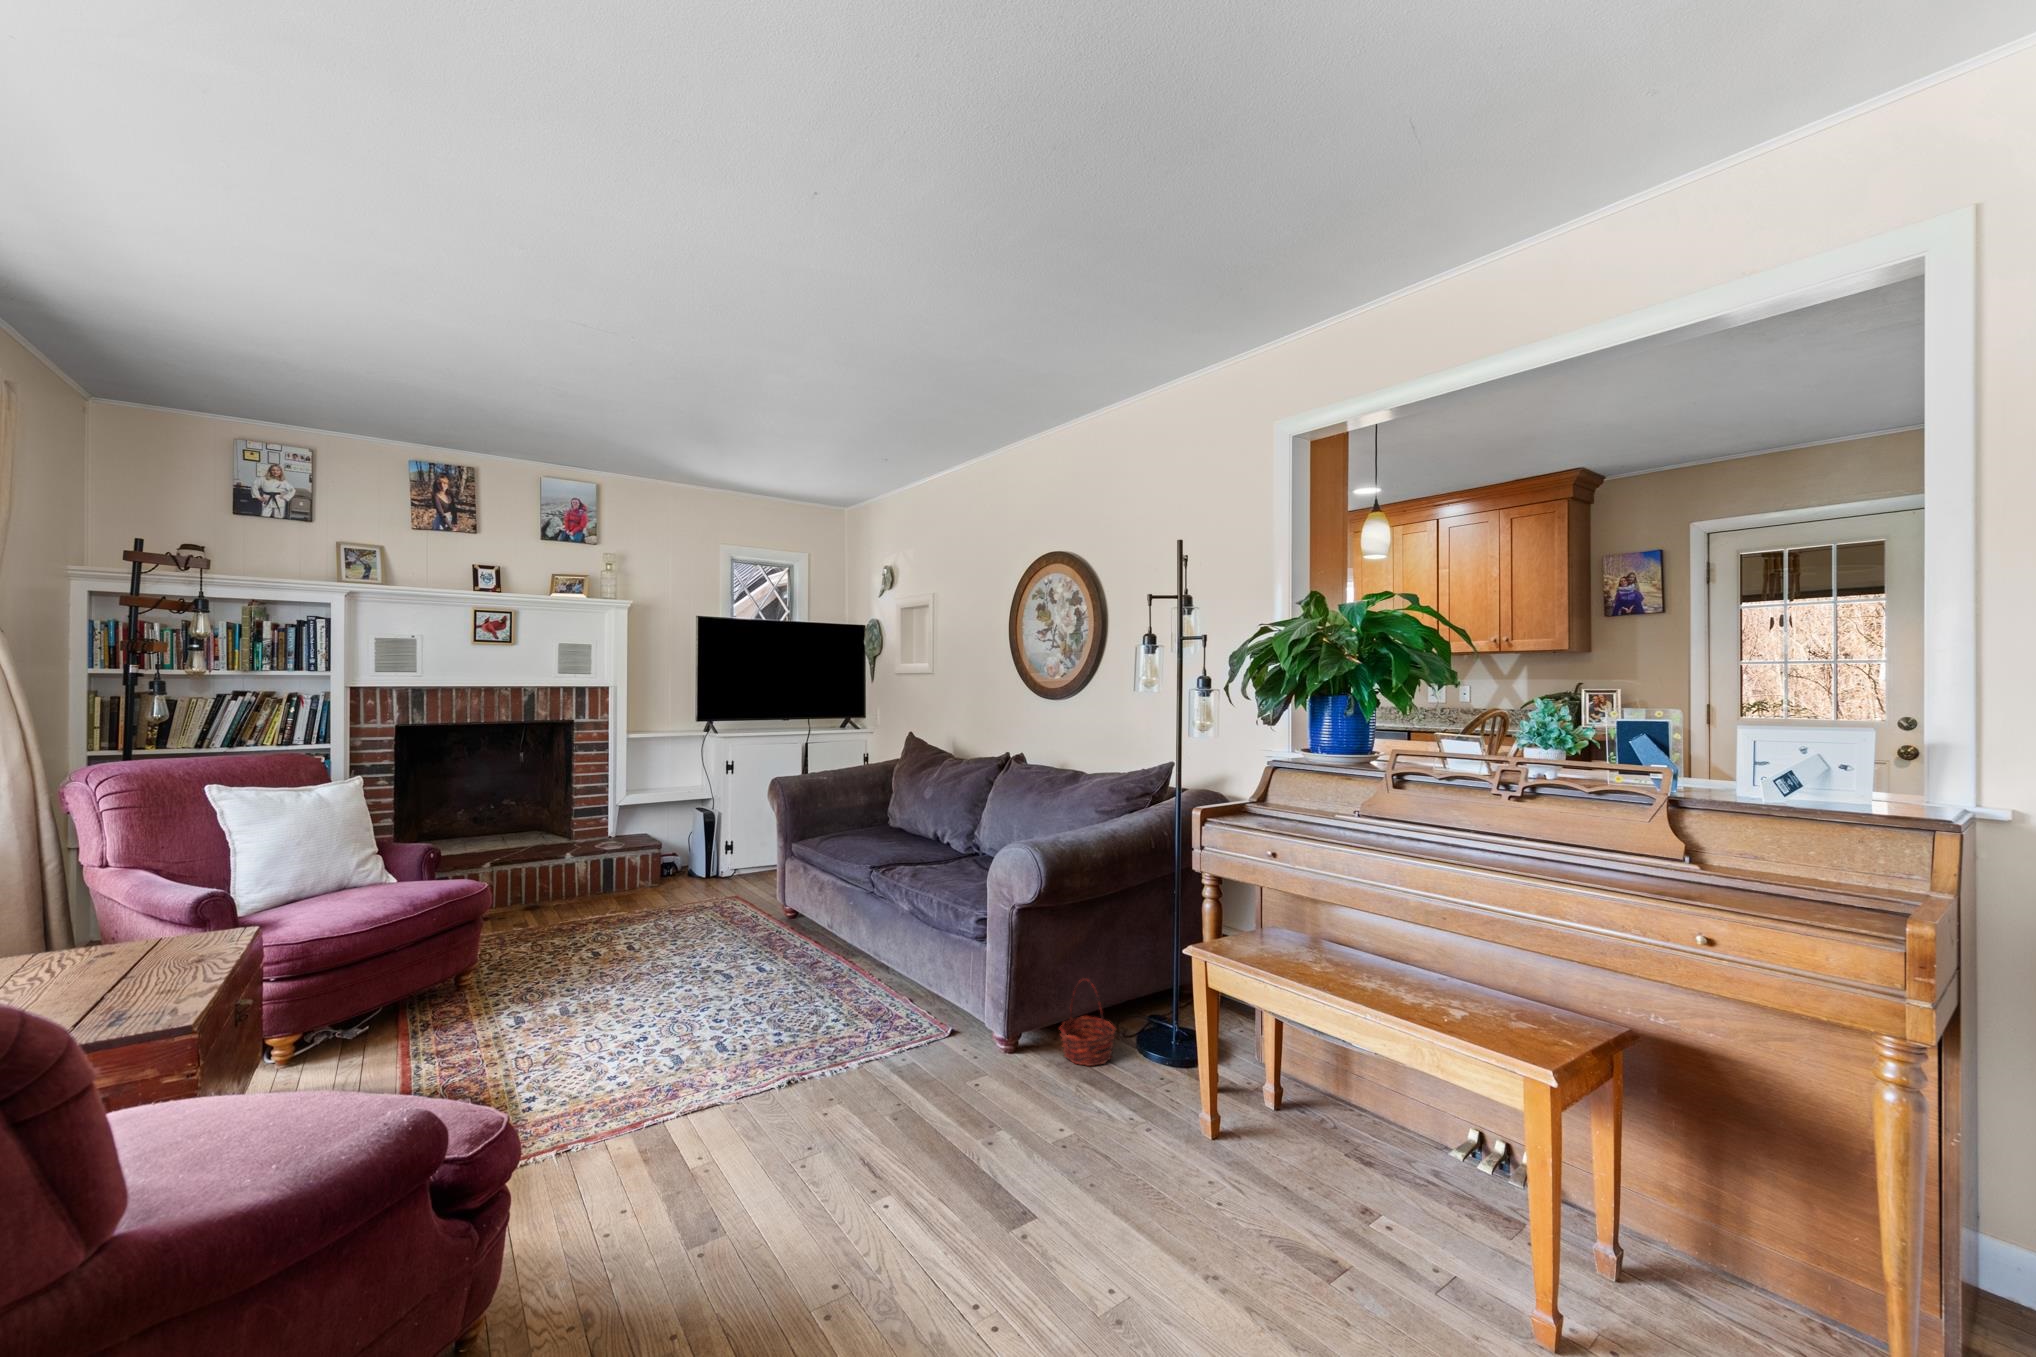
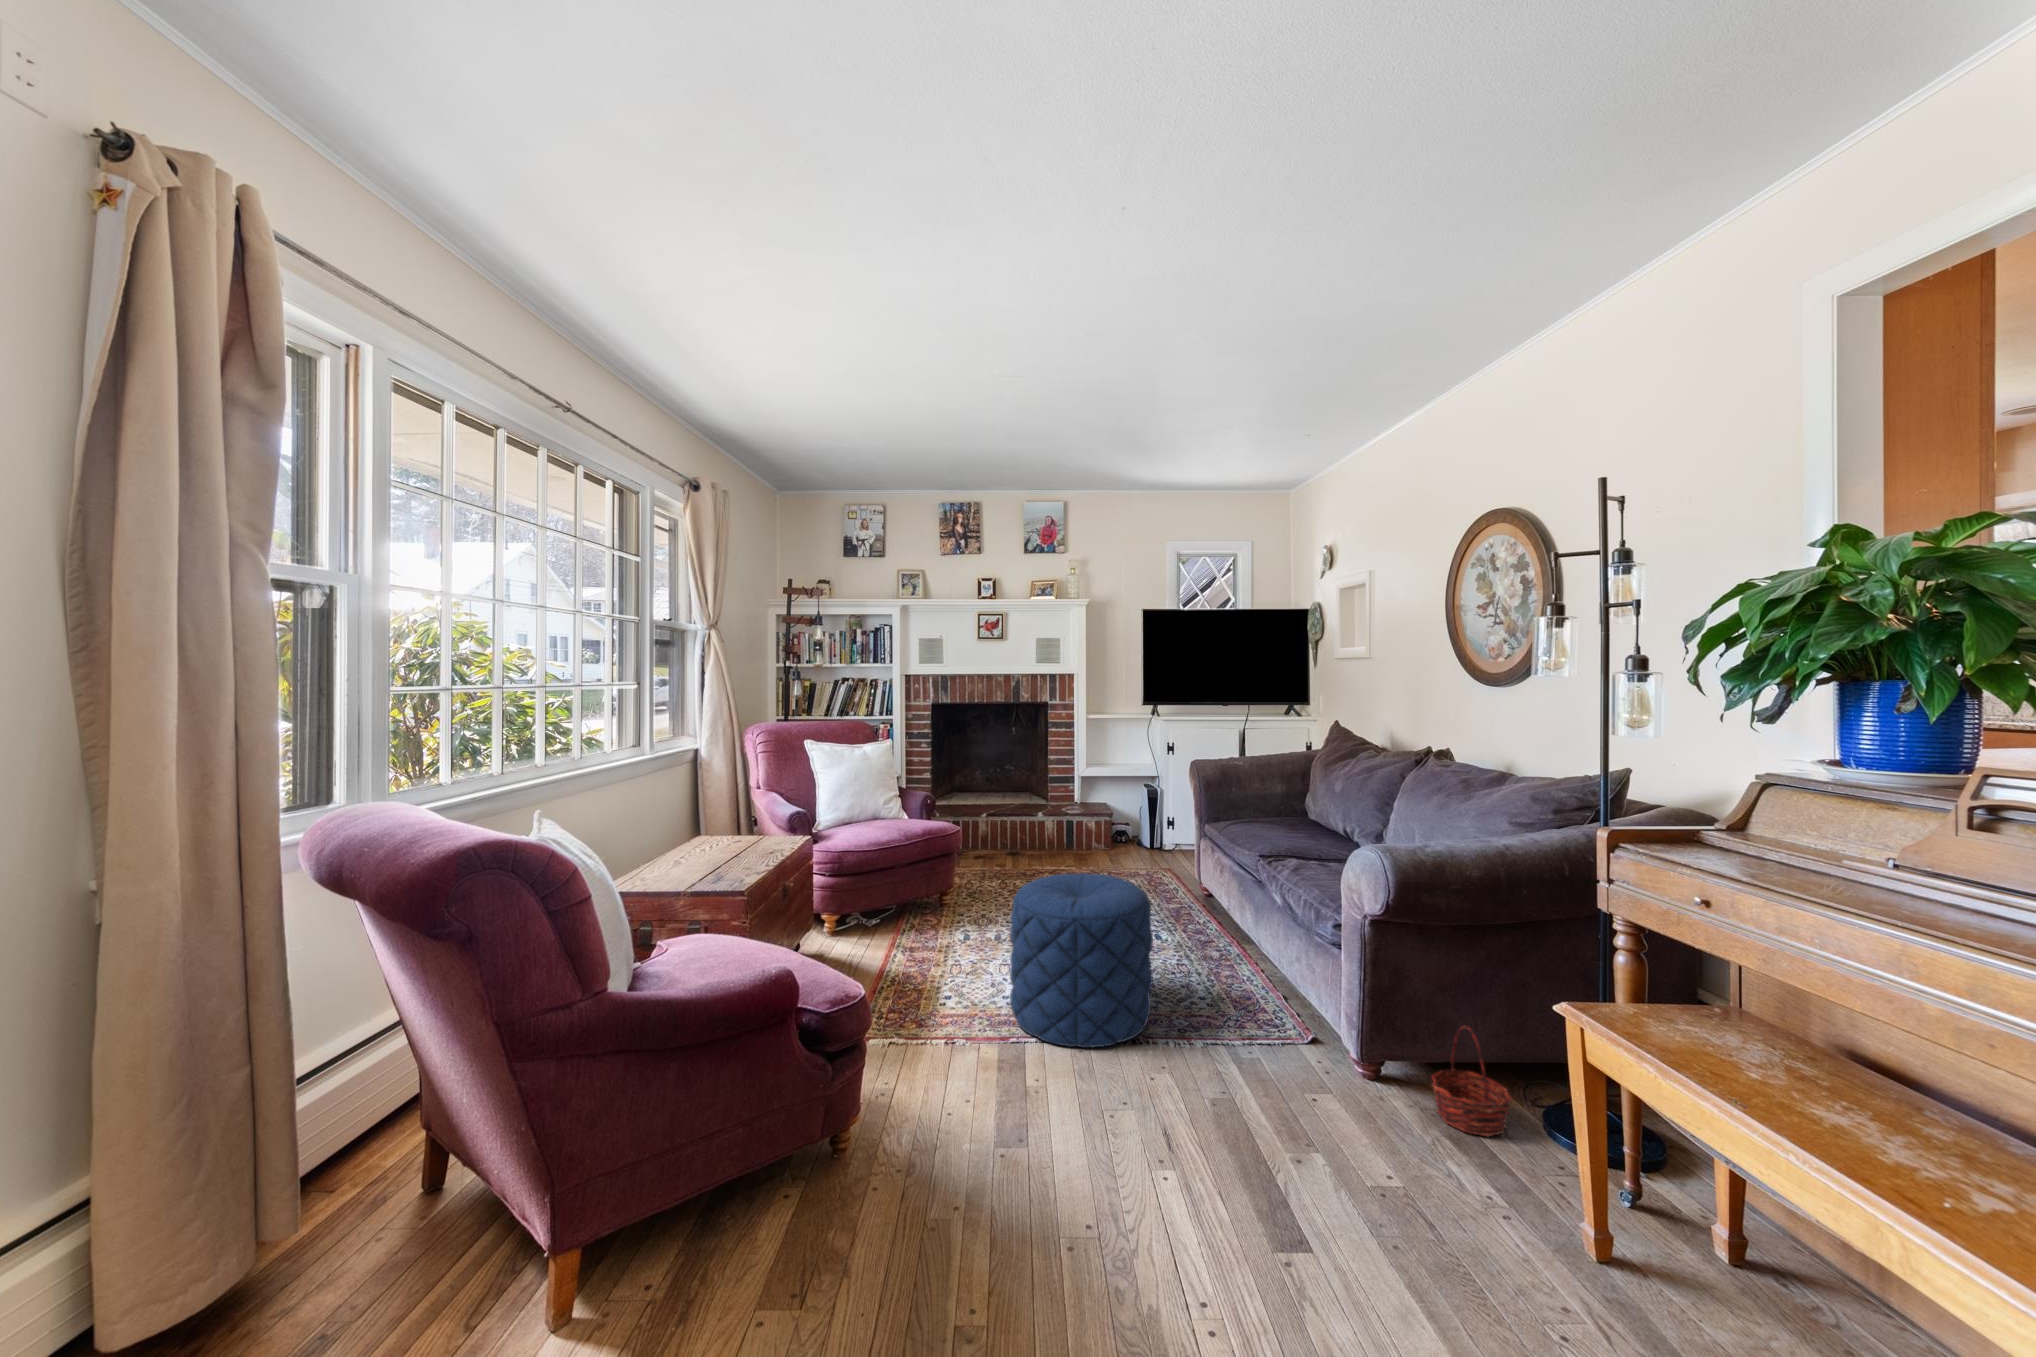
pouf: none [628,908,803,1112] -> present [1010,873,1153,1047]

